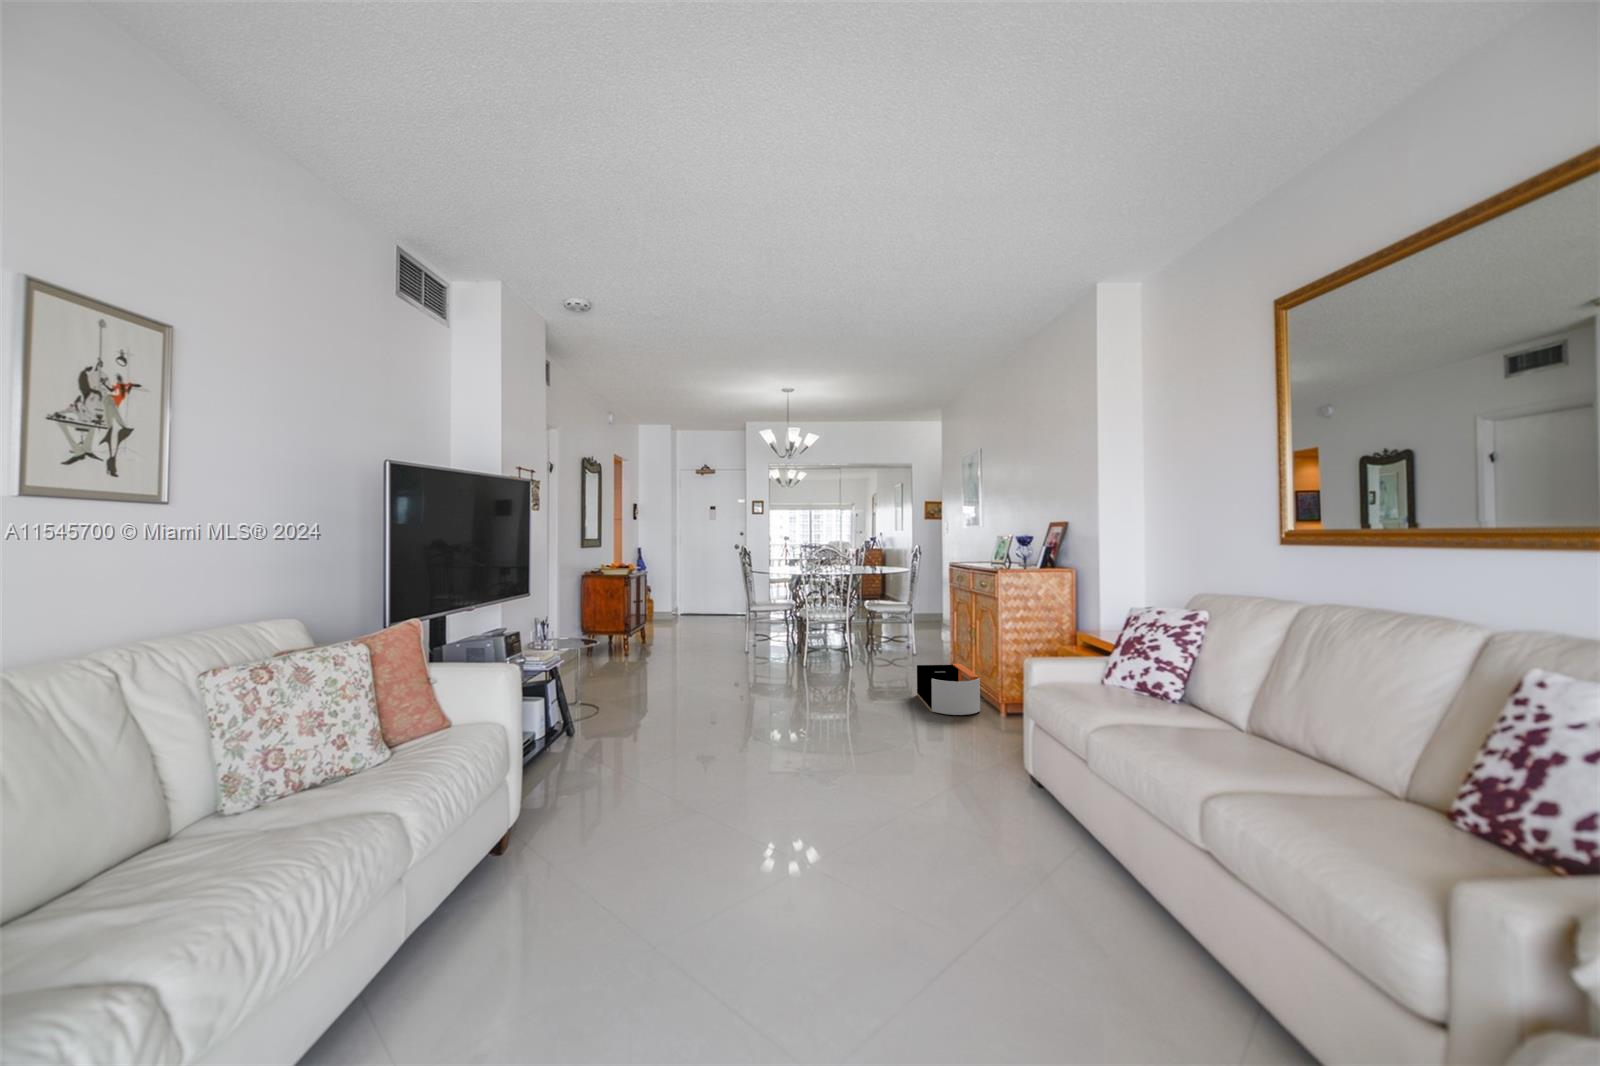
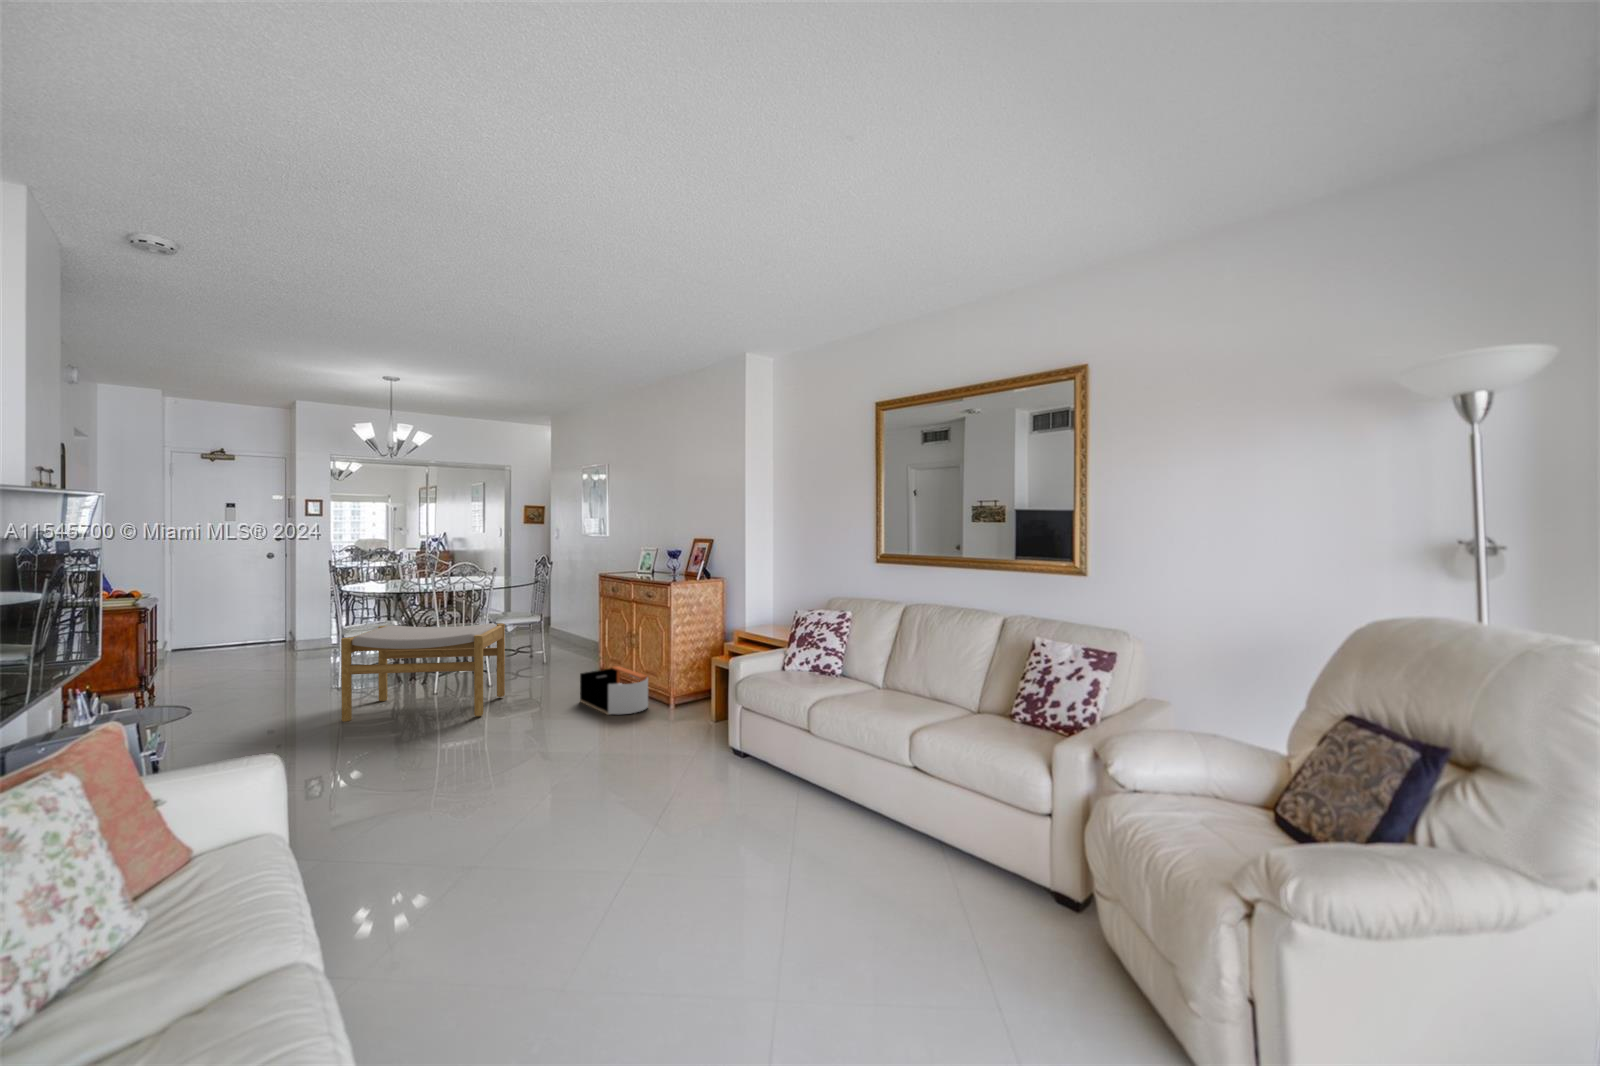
footstool: none [727,603,856,692] -> present [341,623,505,722]

